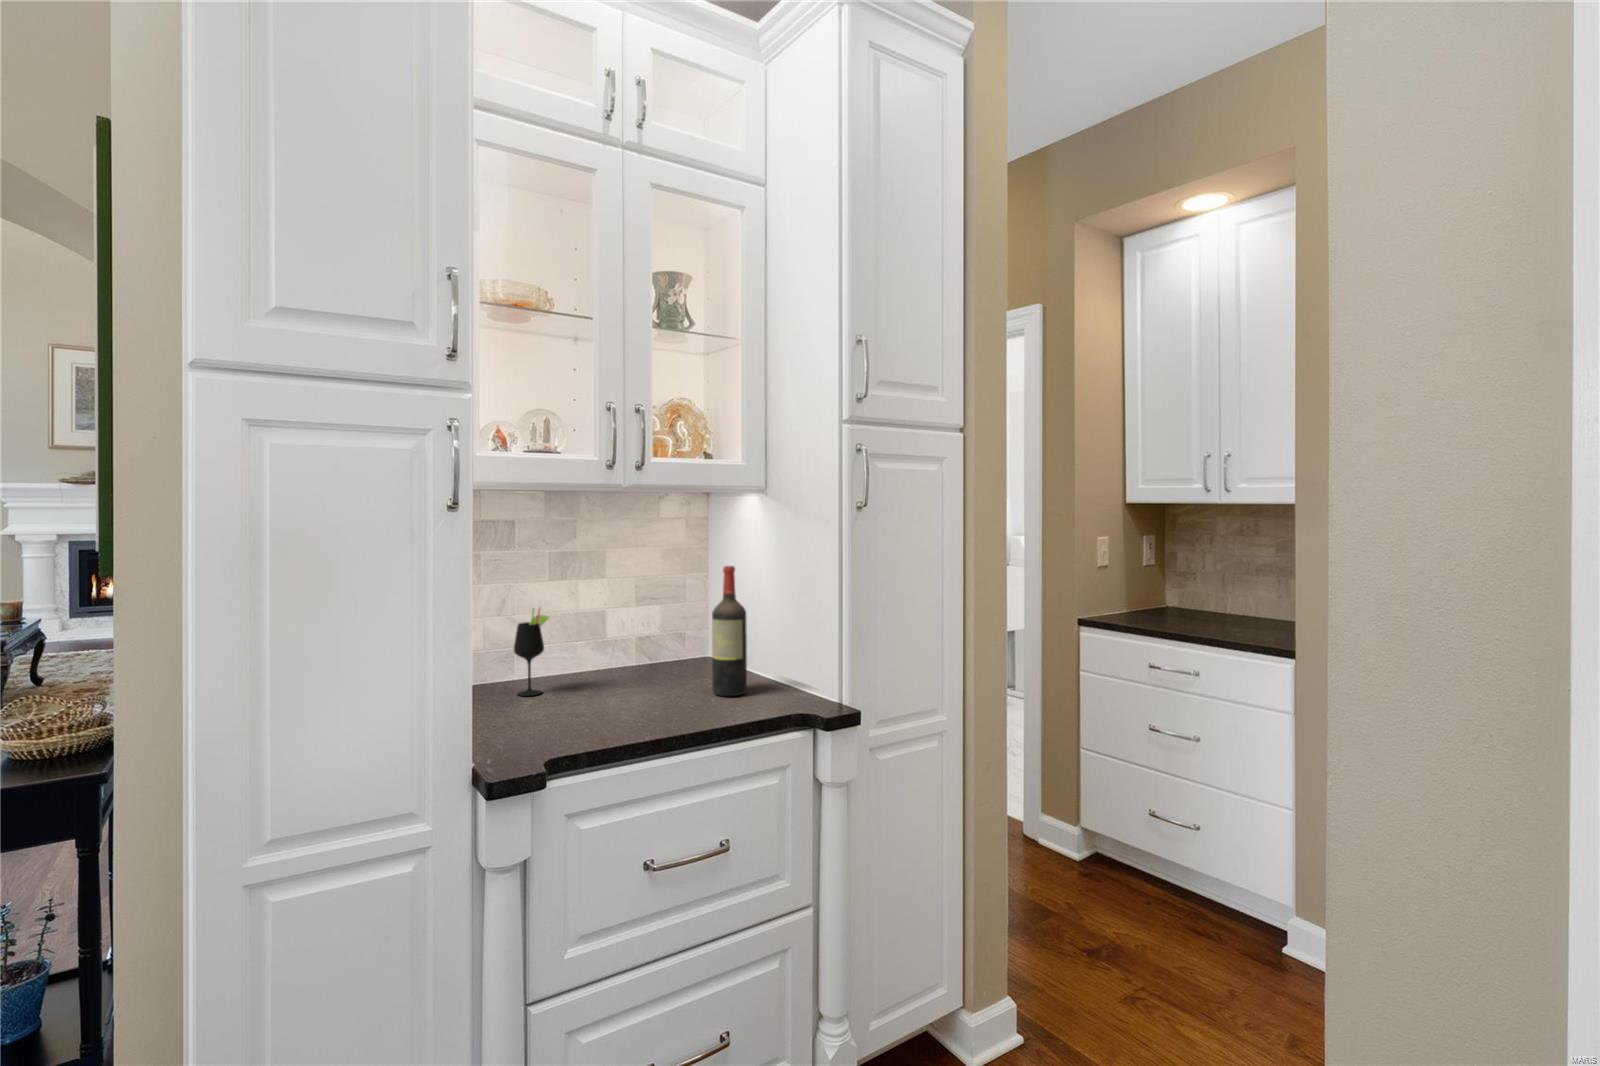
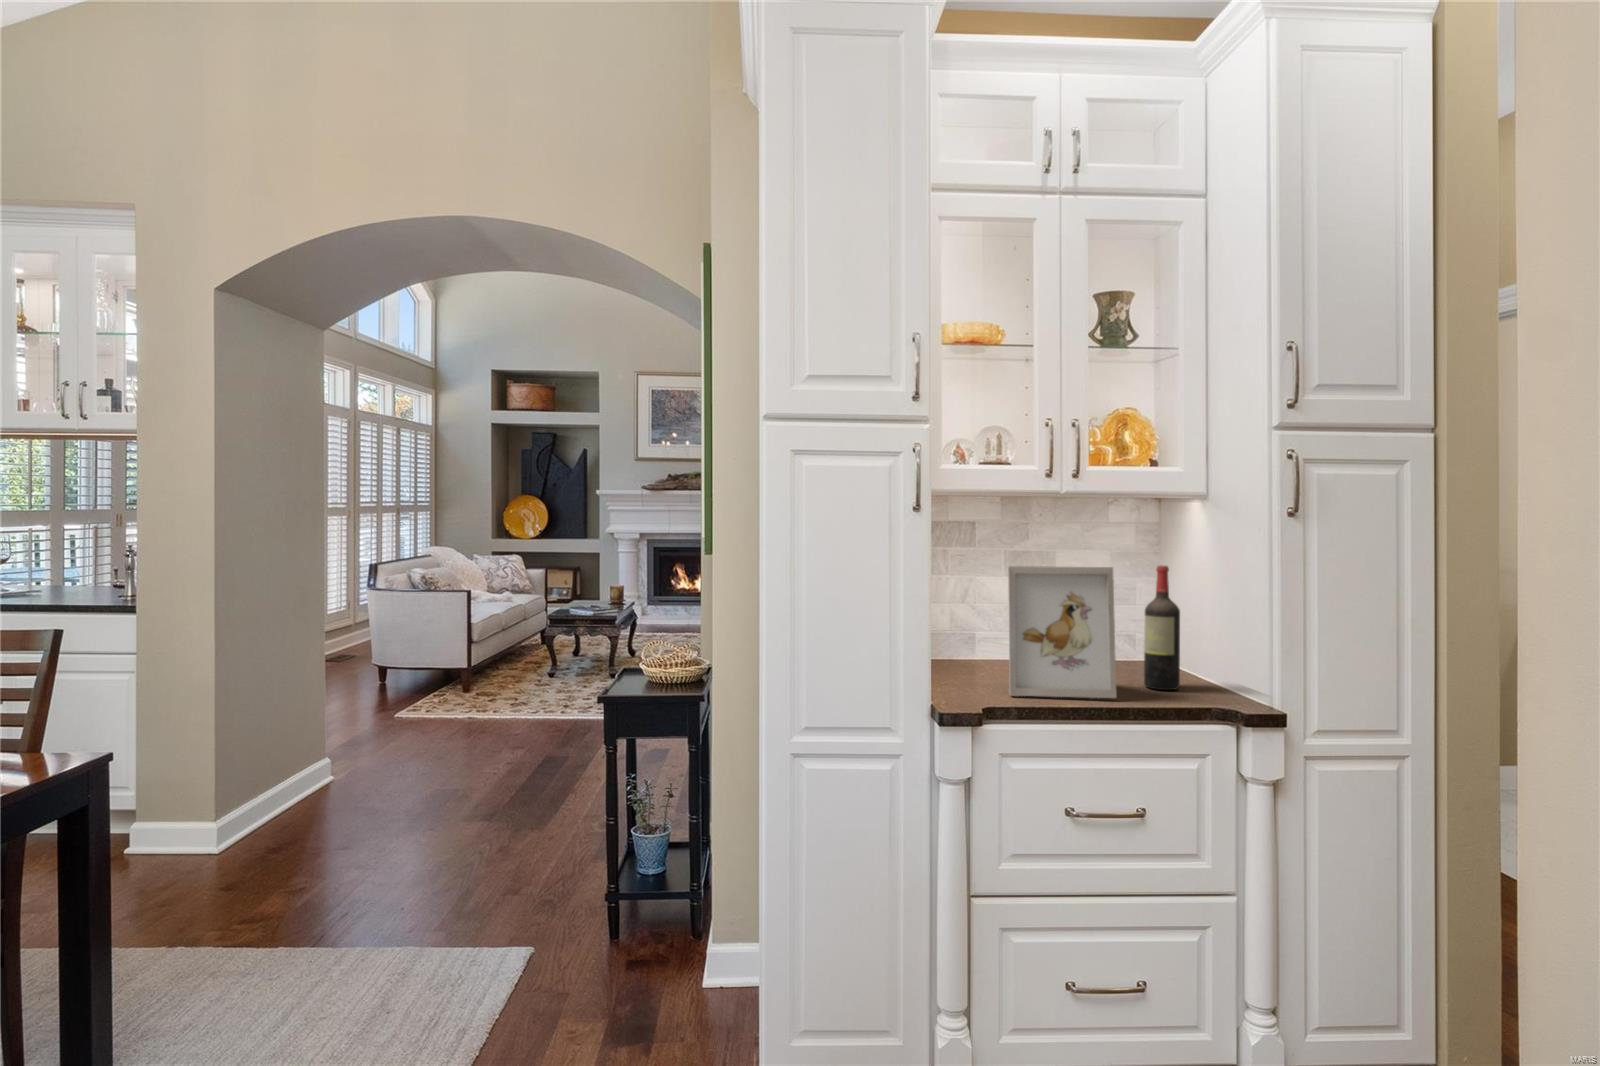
picture frame: none [568,571,695,734] -> present [1008,566,1117,698]
wine glass: present [514,608,549,696] -> none [968,595,998,669]

